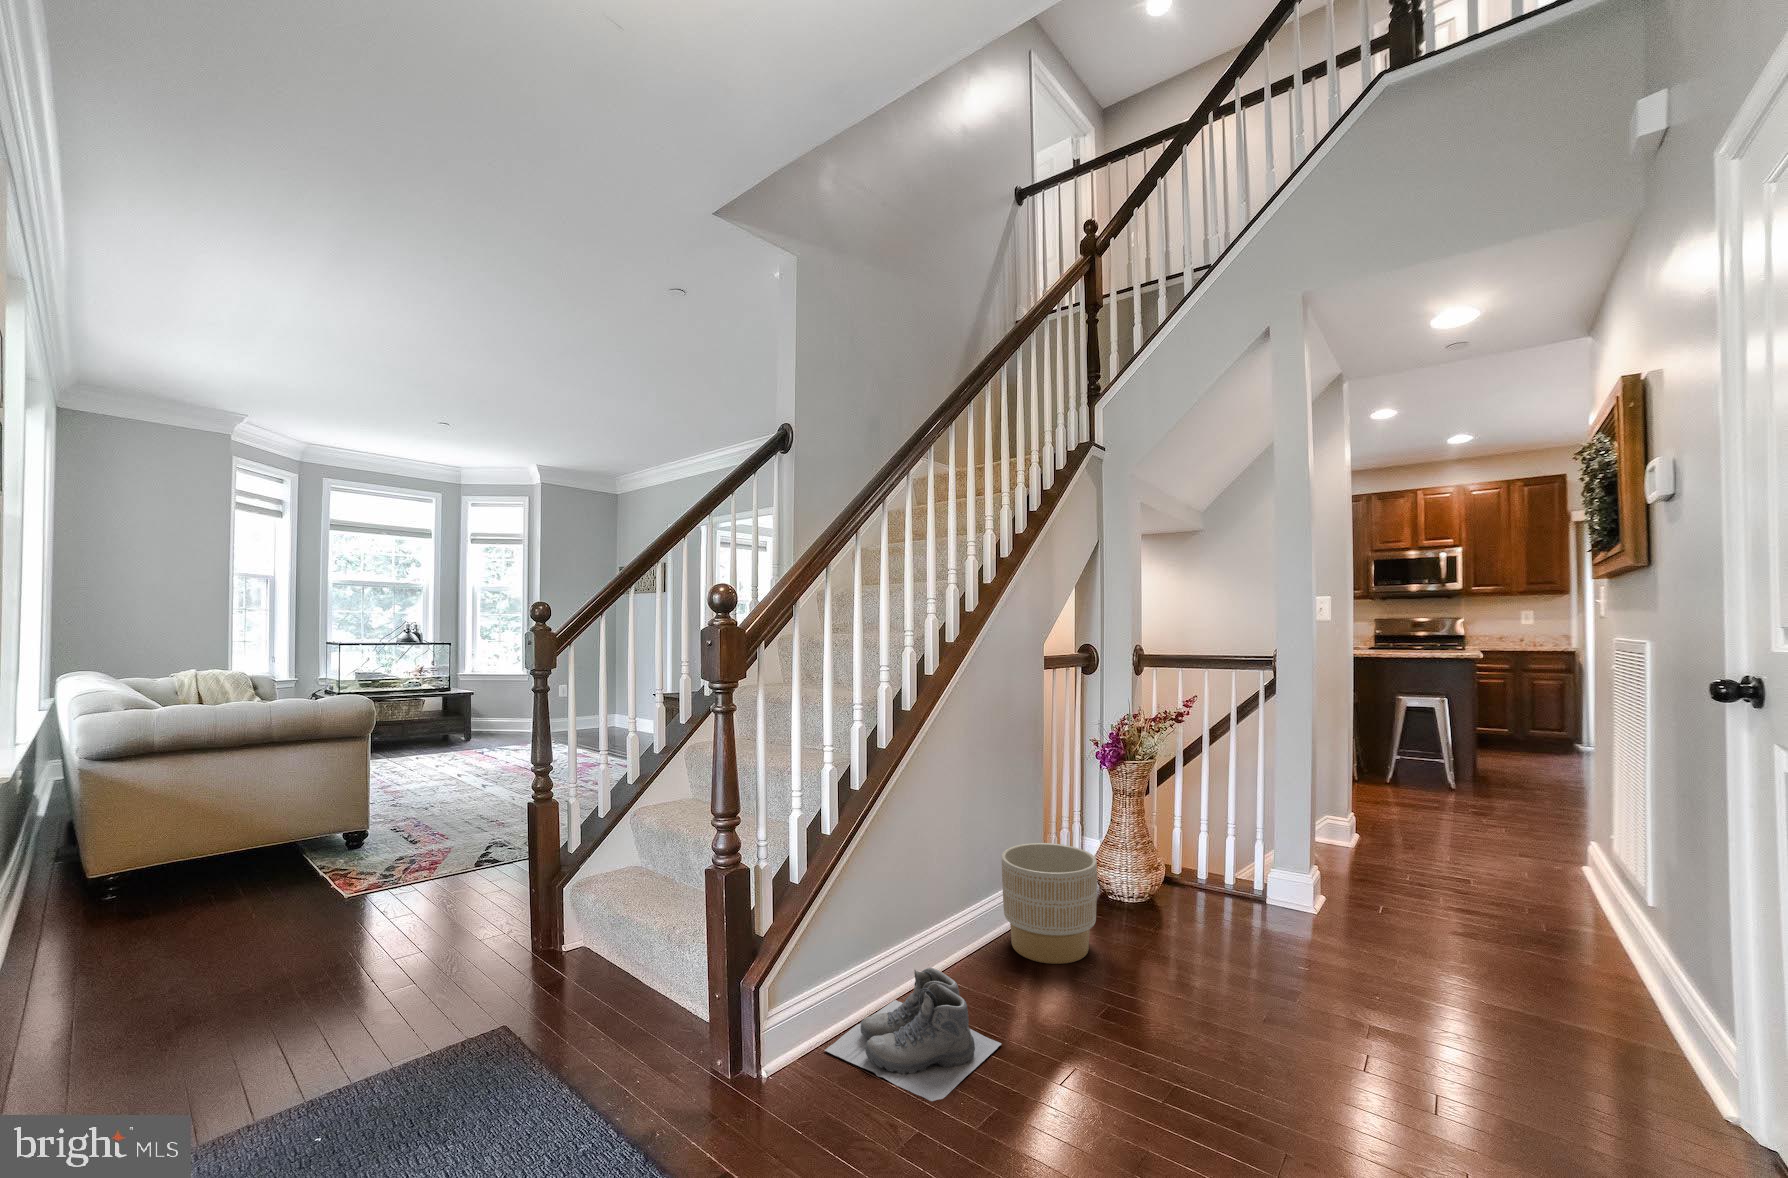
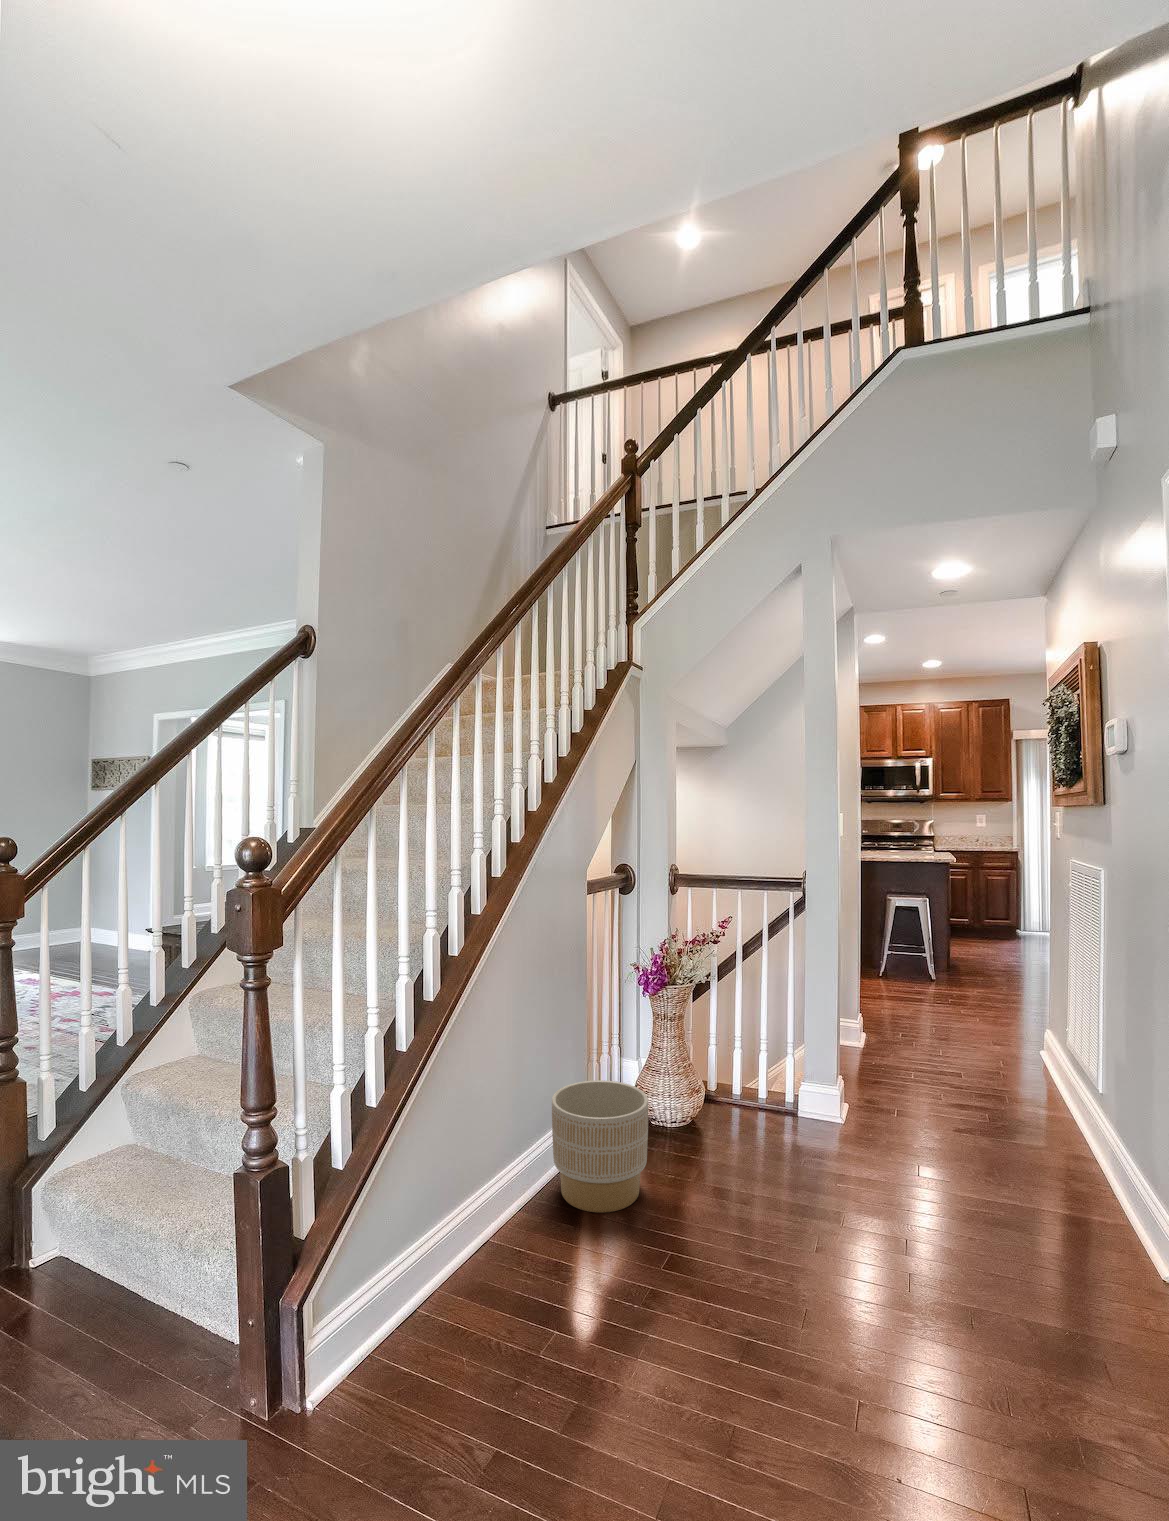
boots: present [825,968,1002,1101] -> none [368,1247,565,1416]

